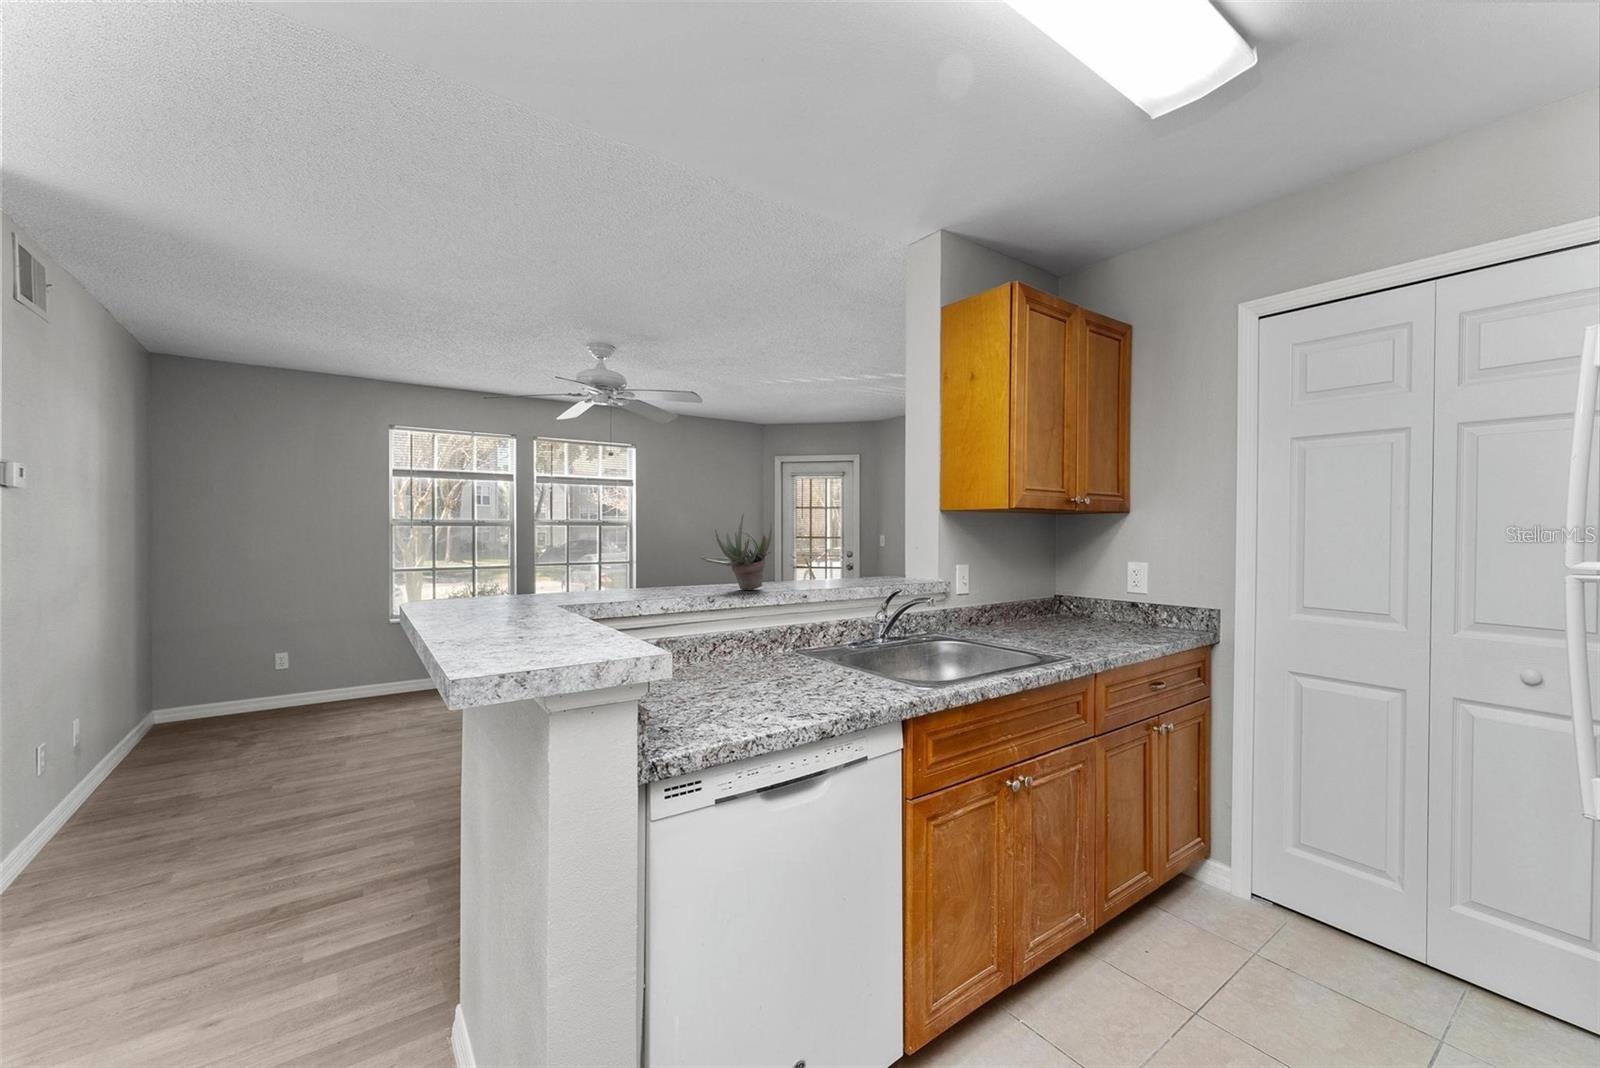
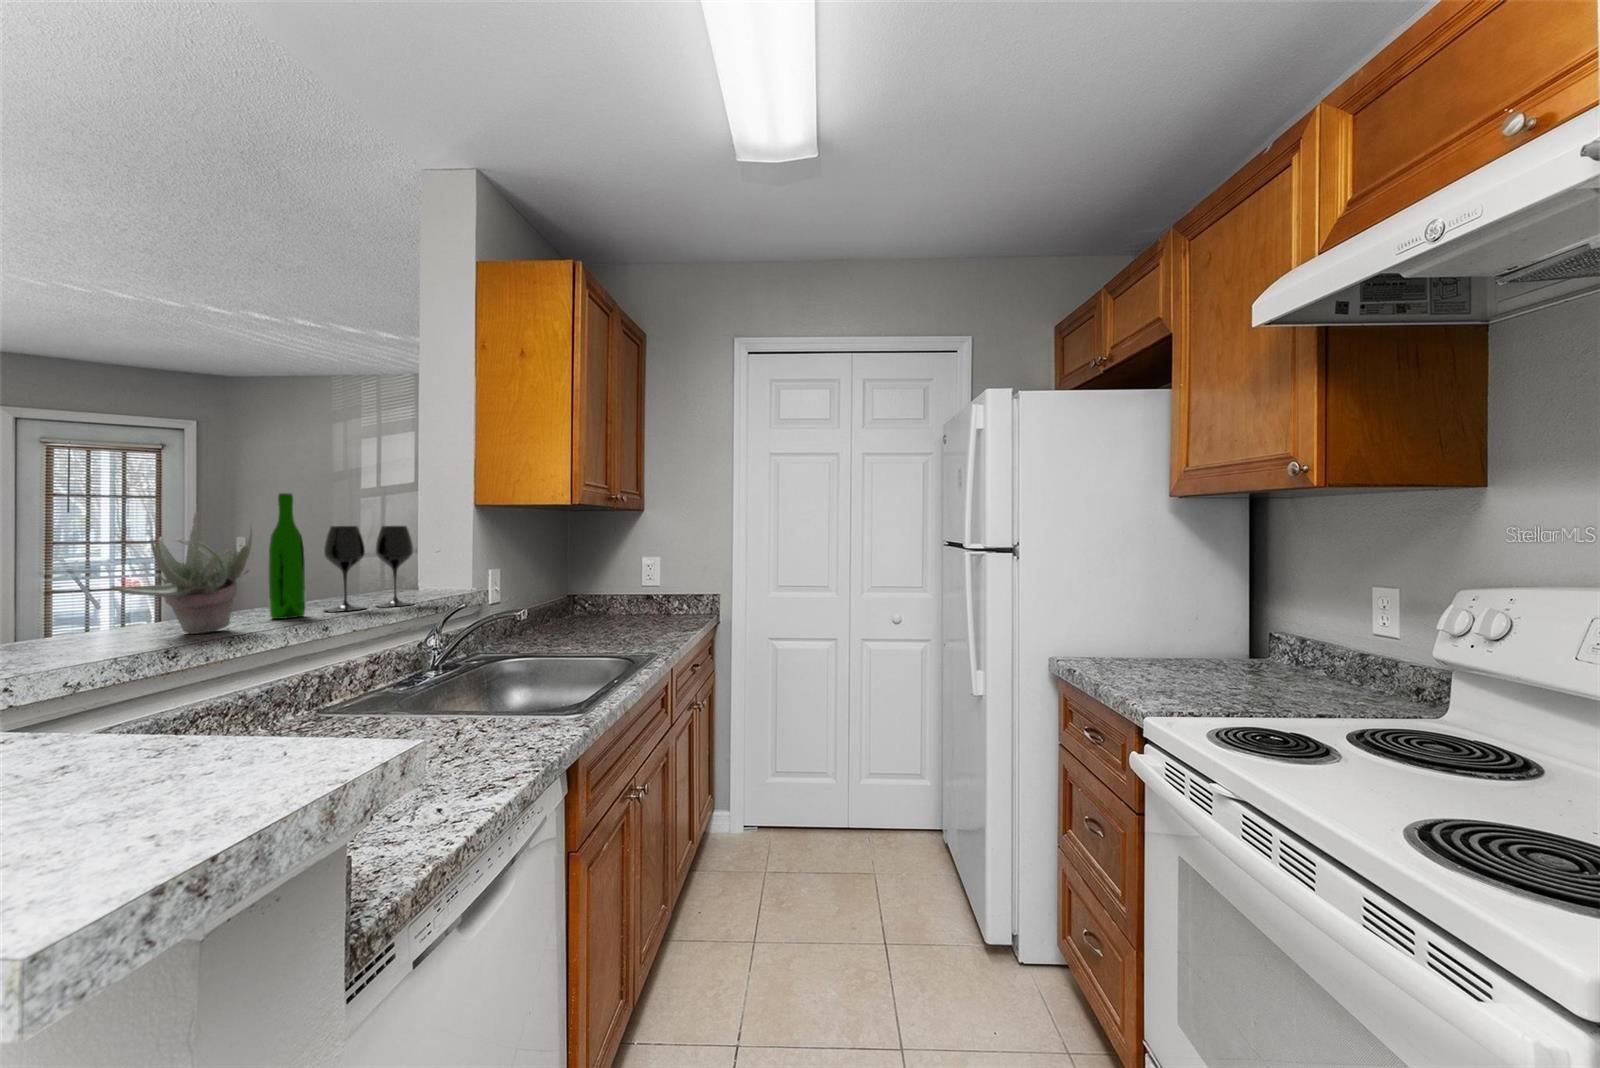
wine bottle: none [792,501,812,587] -> present [268,493,306,619]
wine glass: none [827,524,887,586] -> present [324,526,414,611]

